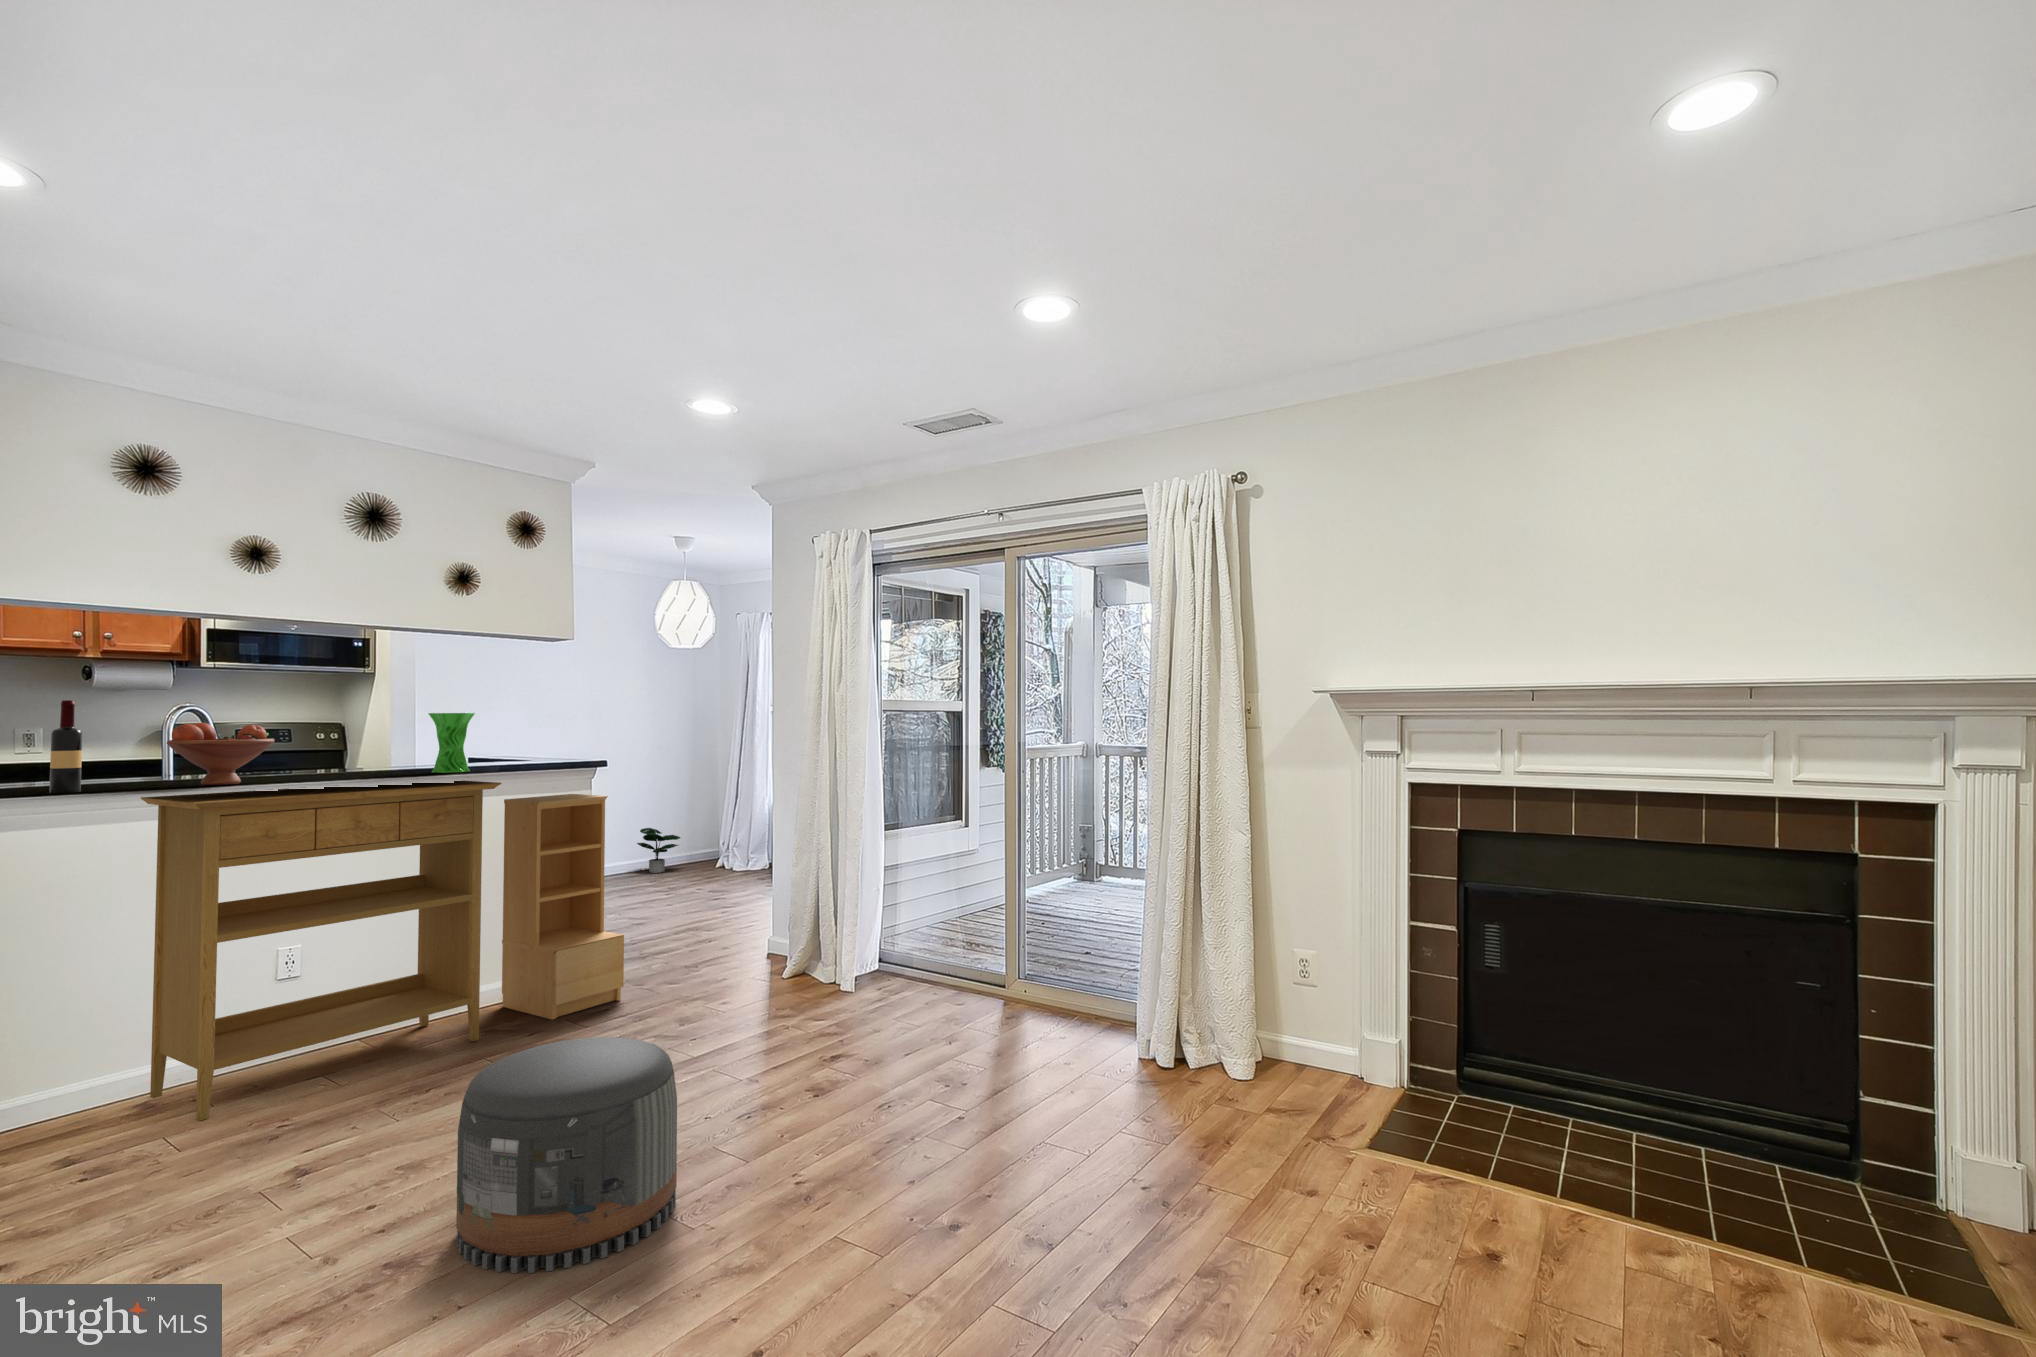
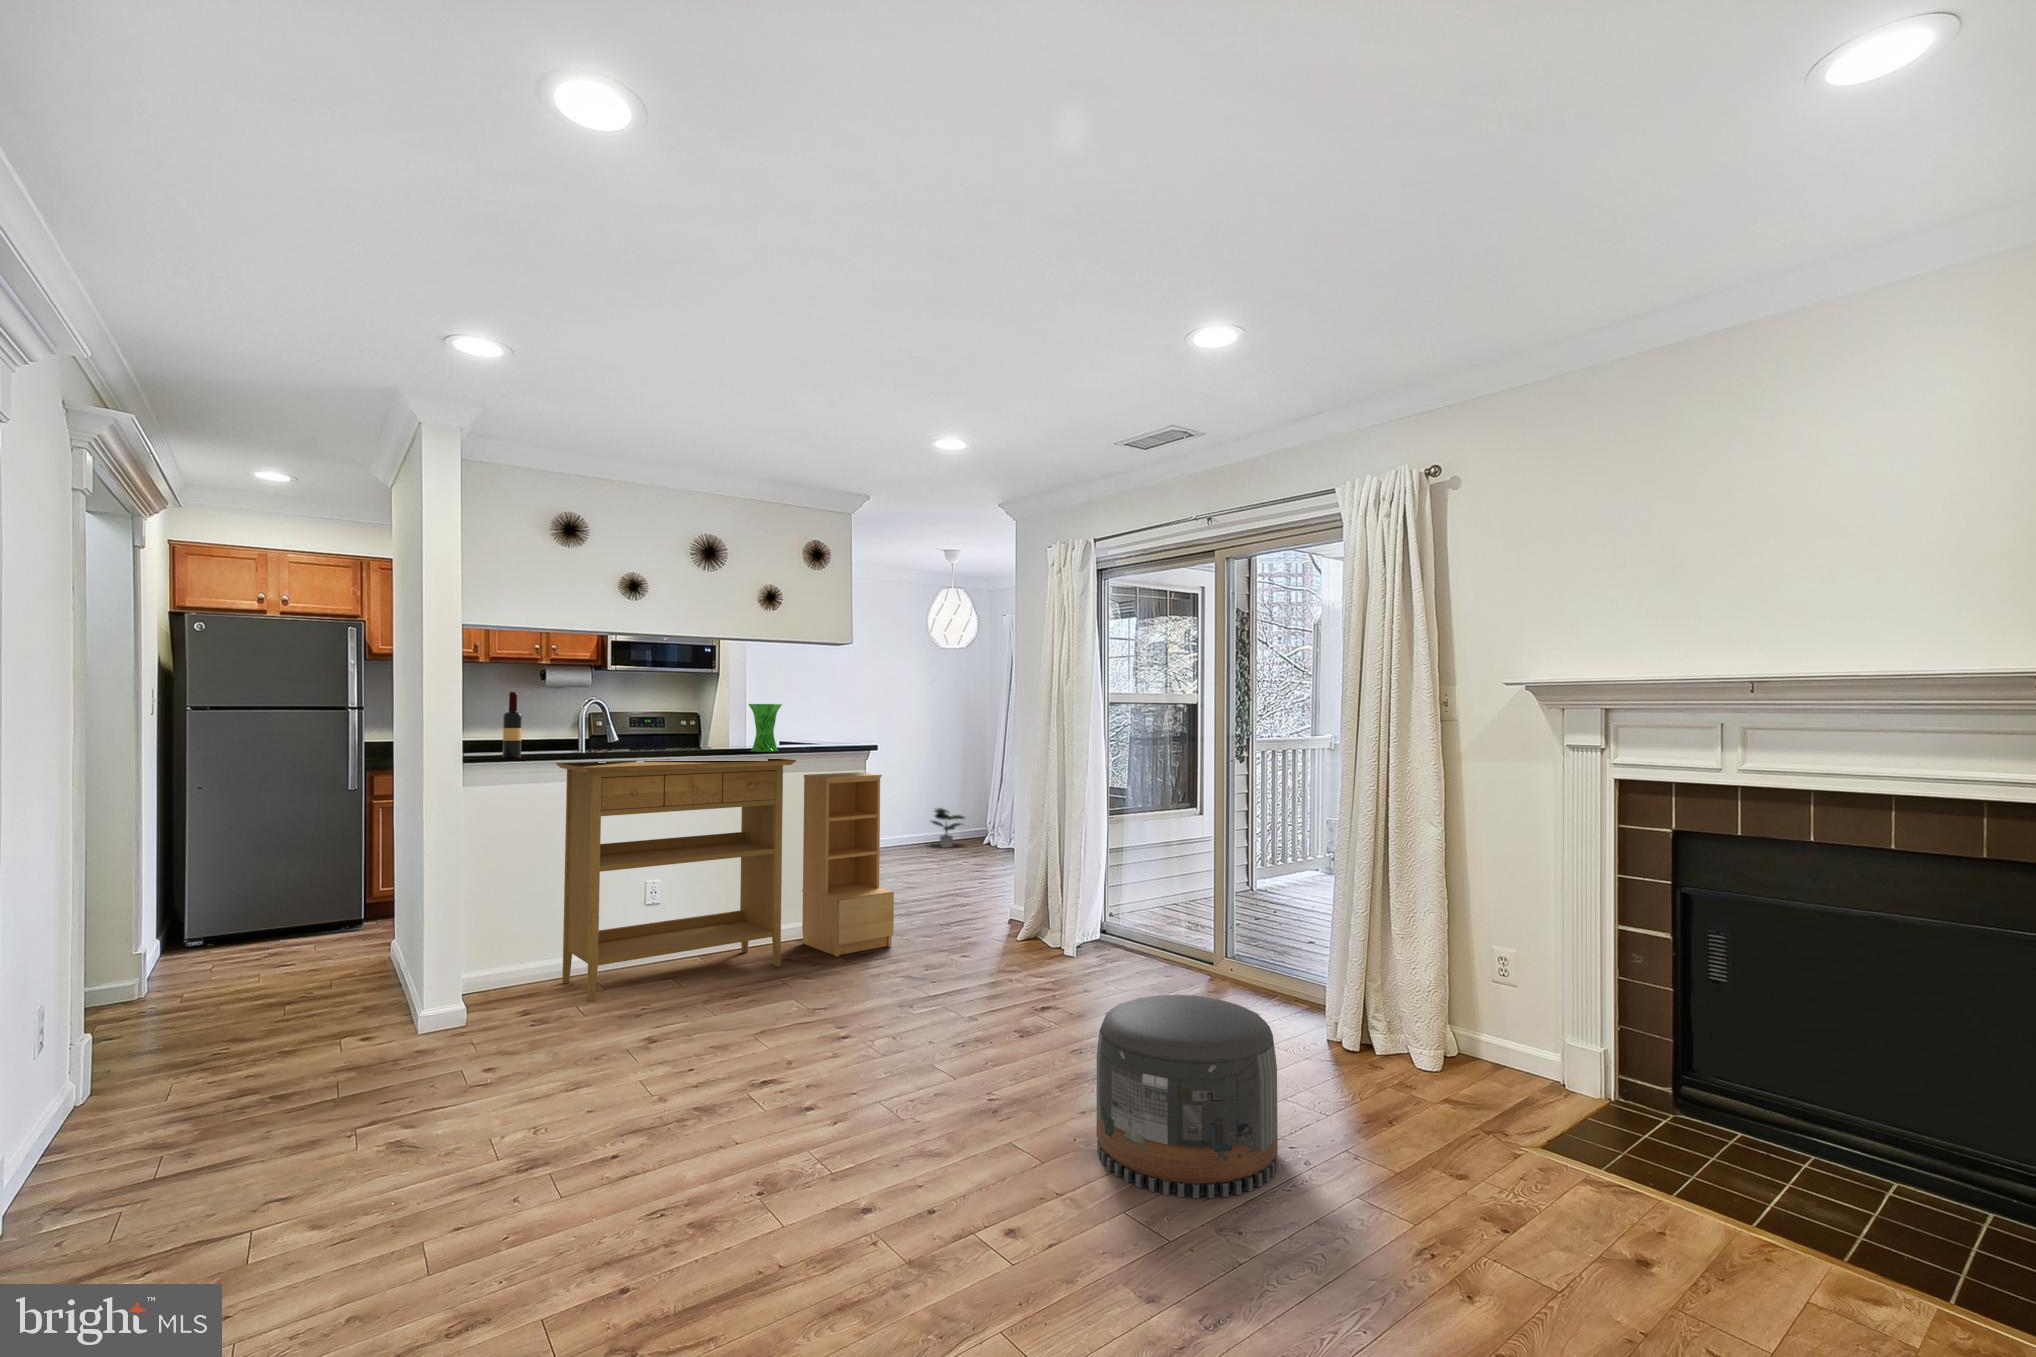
fruit bowl: present [167,723,275,785] -> none [573,709,641,756]
pouf: present [456,1037,677,1273] -> present [1096,995,1278,1198]

